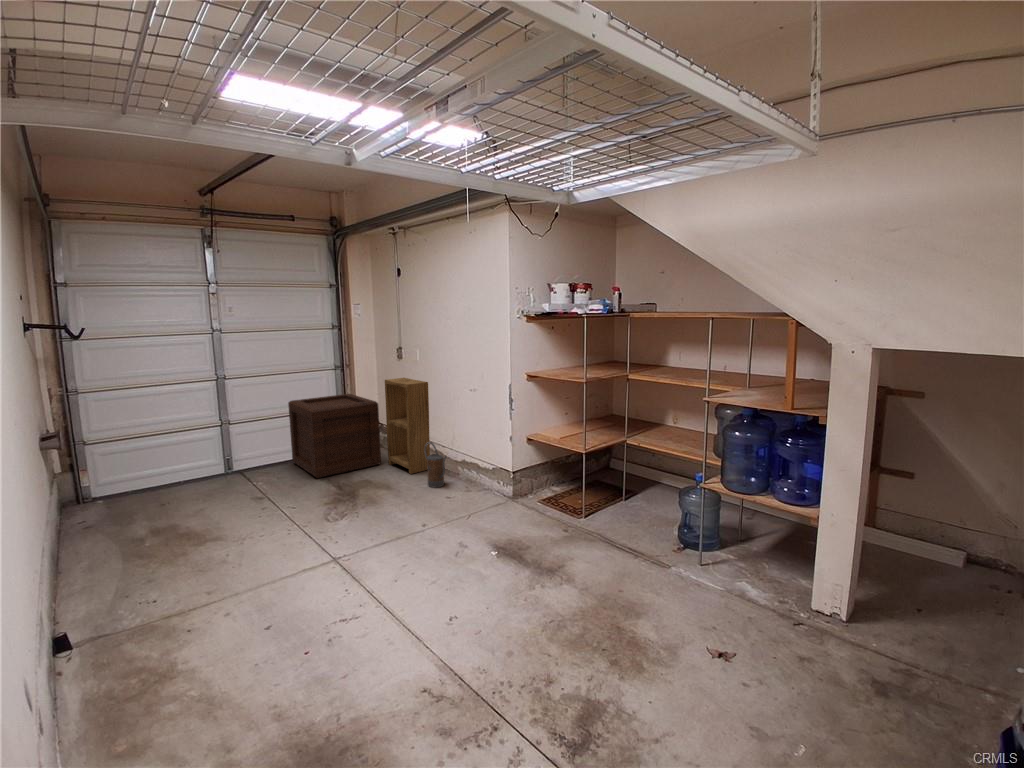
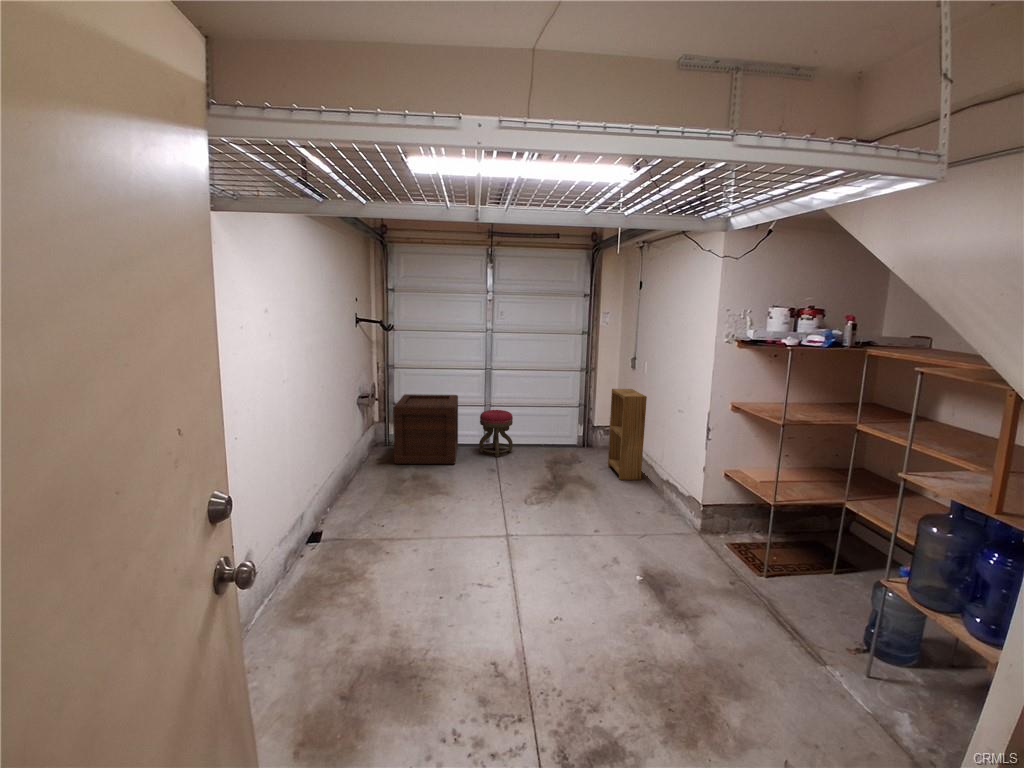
wooden crate: present [288,394,381,478] -> present [393,394,458,464]
stool: none [215,425,266,485] -> present [479,410,513,457]
watering can: present [424,442,446,487] -> none [627,454,645,499]

